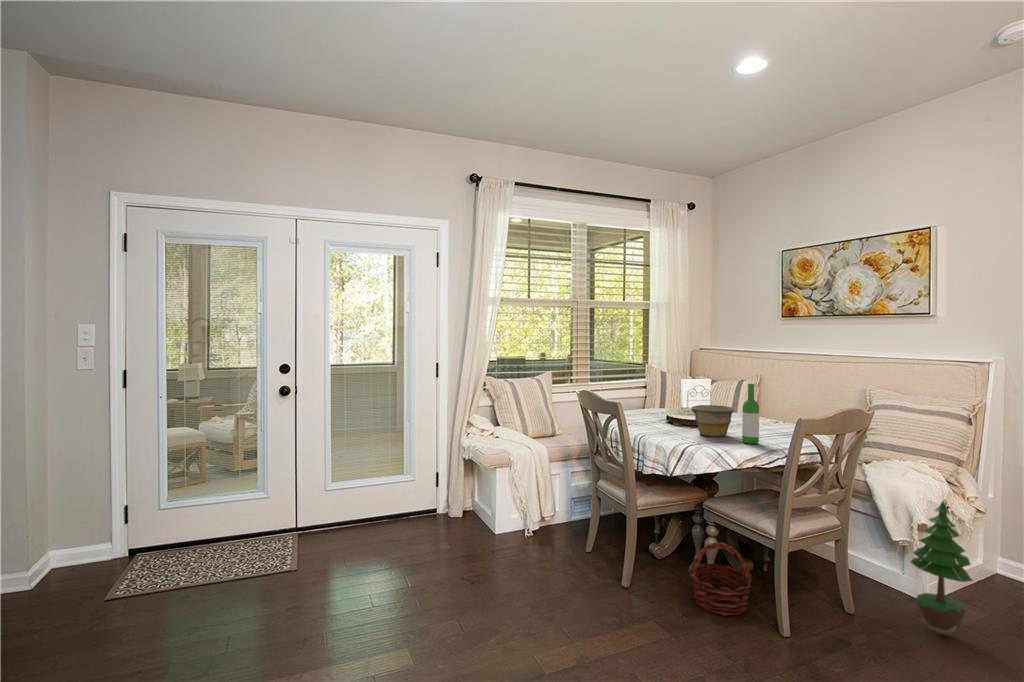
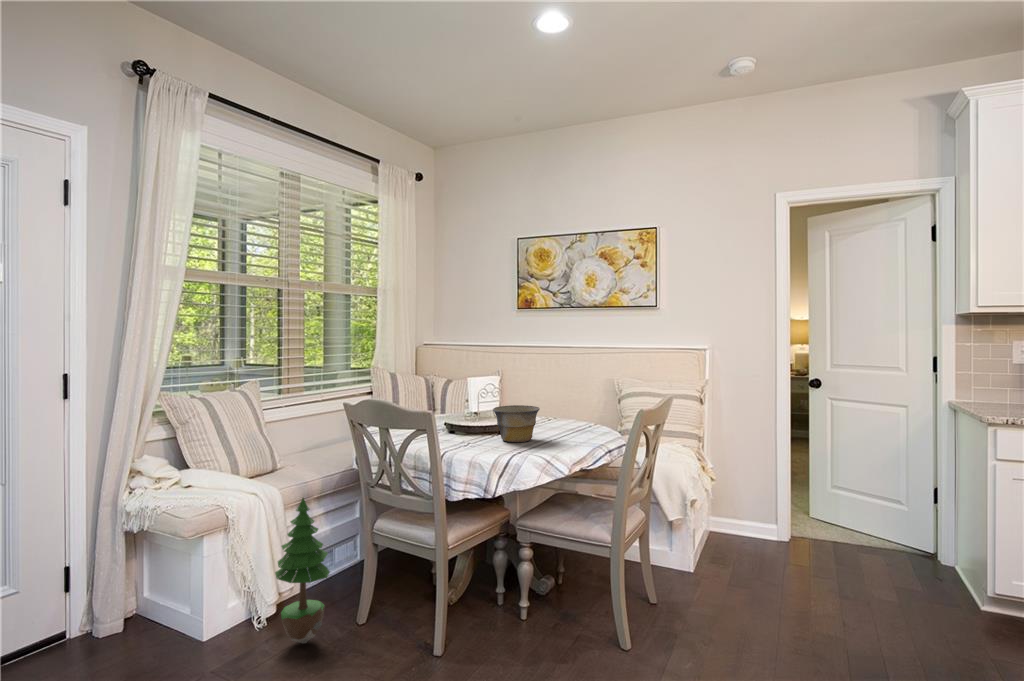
wine bottle: present [742,384,759,444] -> none [557,376,575,445]
potted tree: present [910,501,972,635] -> present [275,498,330,643]
basket: present [689,542,752,615] -> none [515,566,584,653]

